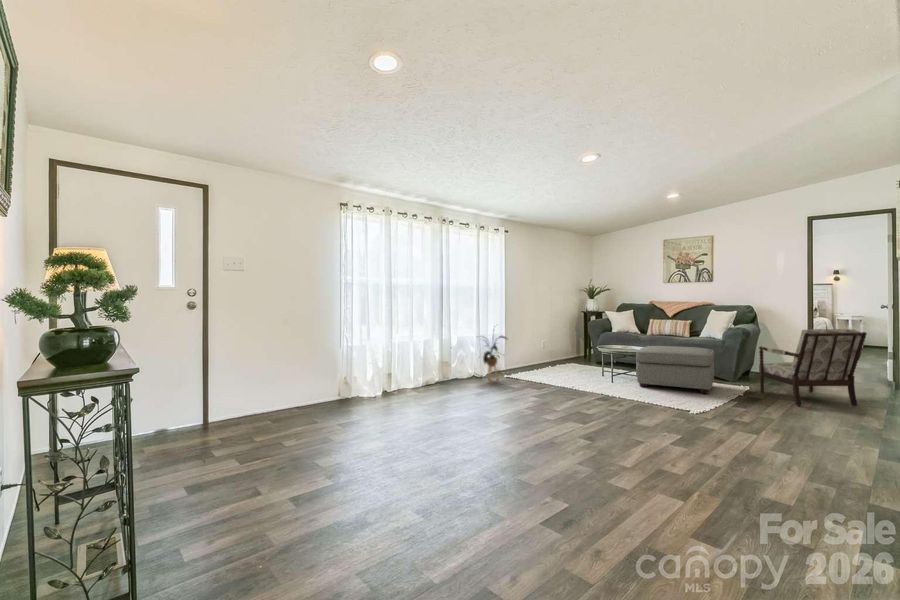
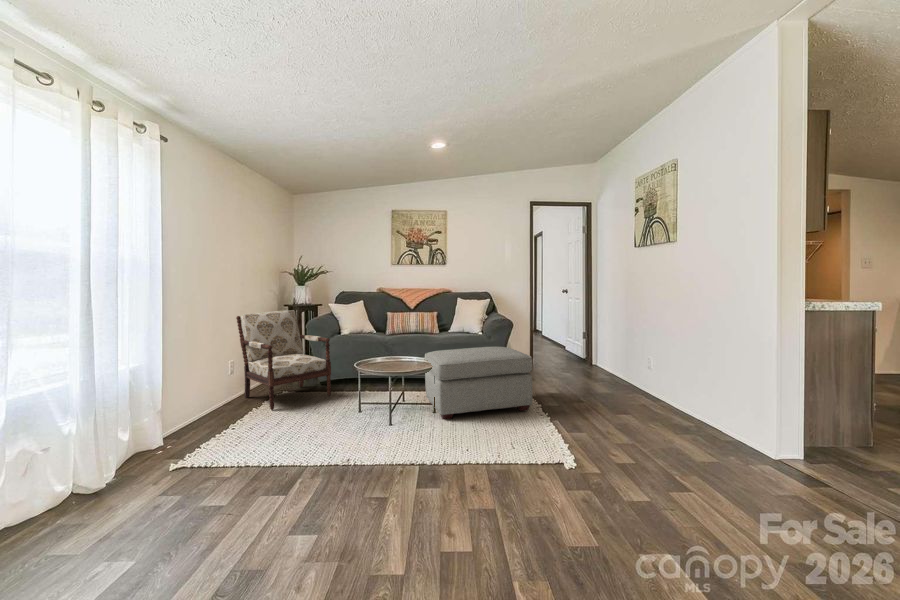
armchair: present [759,329,867,406] -> present [236,310,331,410]
house plant: present [483,336,506,378] -> none [70,340,194,498]

